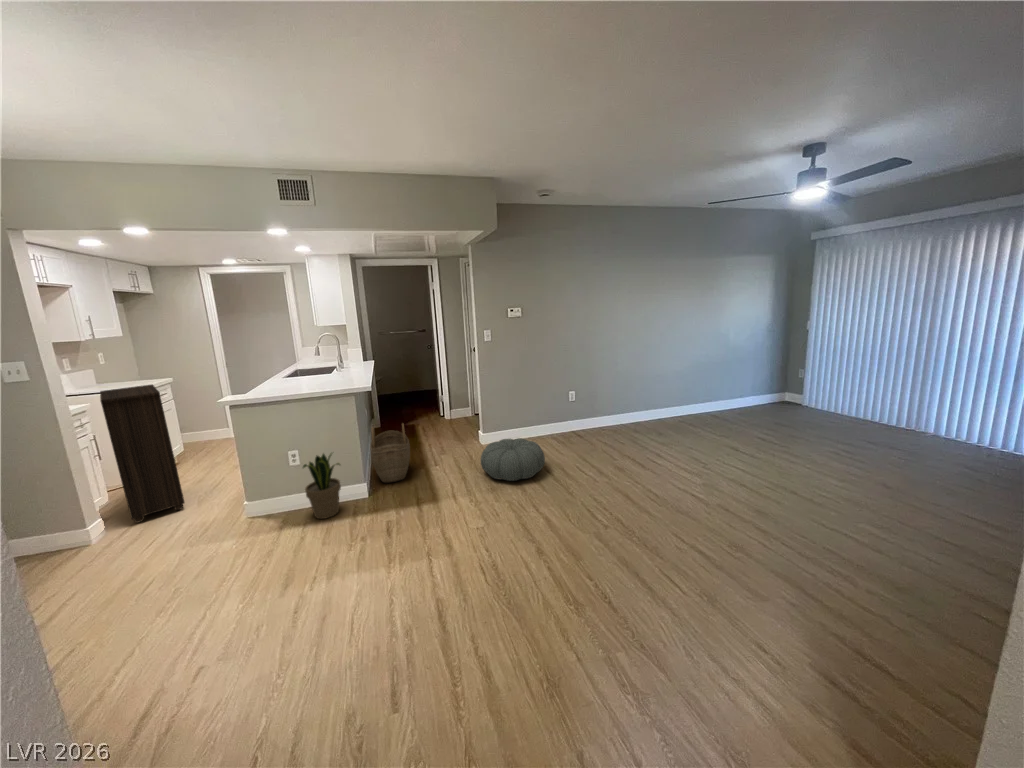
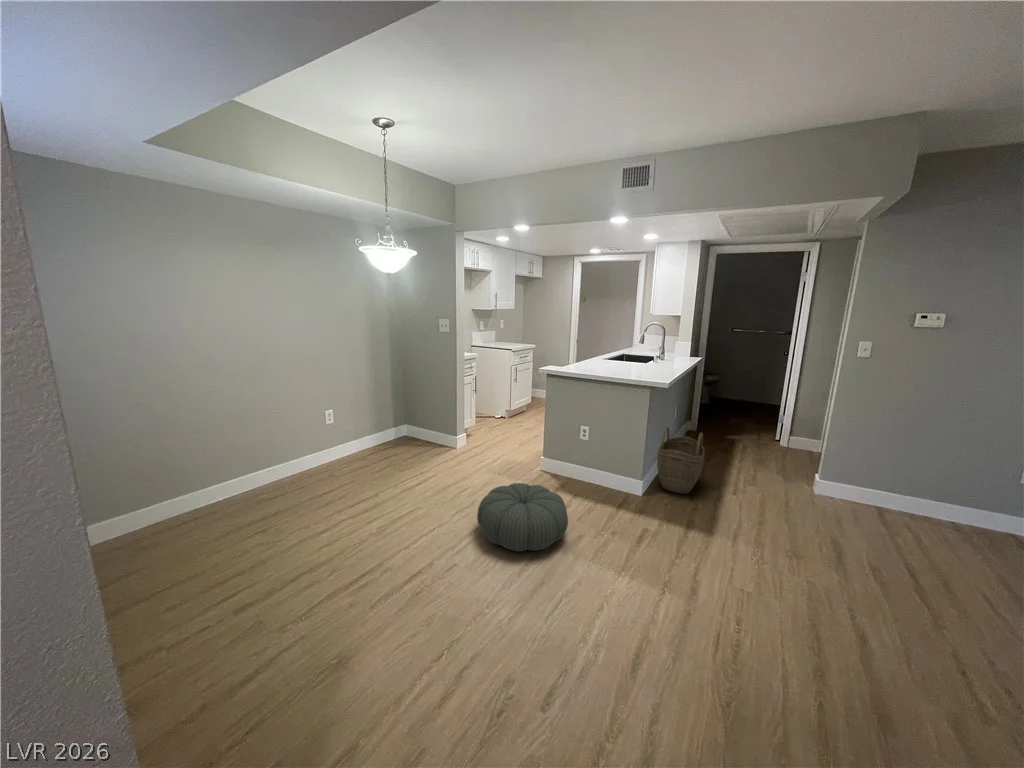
bookshelf: present [100,385,184,522] -> none [483,346,517,445]
pouf: present [481,438,545,481] -> present [477,483,568,552]
potted plant: present [303,454,341,519] -> none [584,436,619,499]

